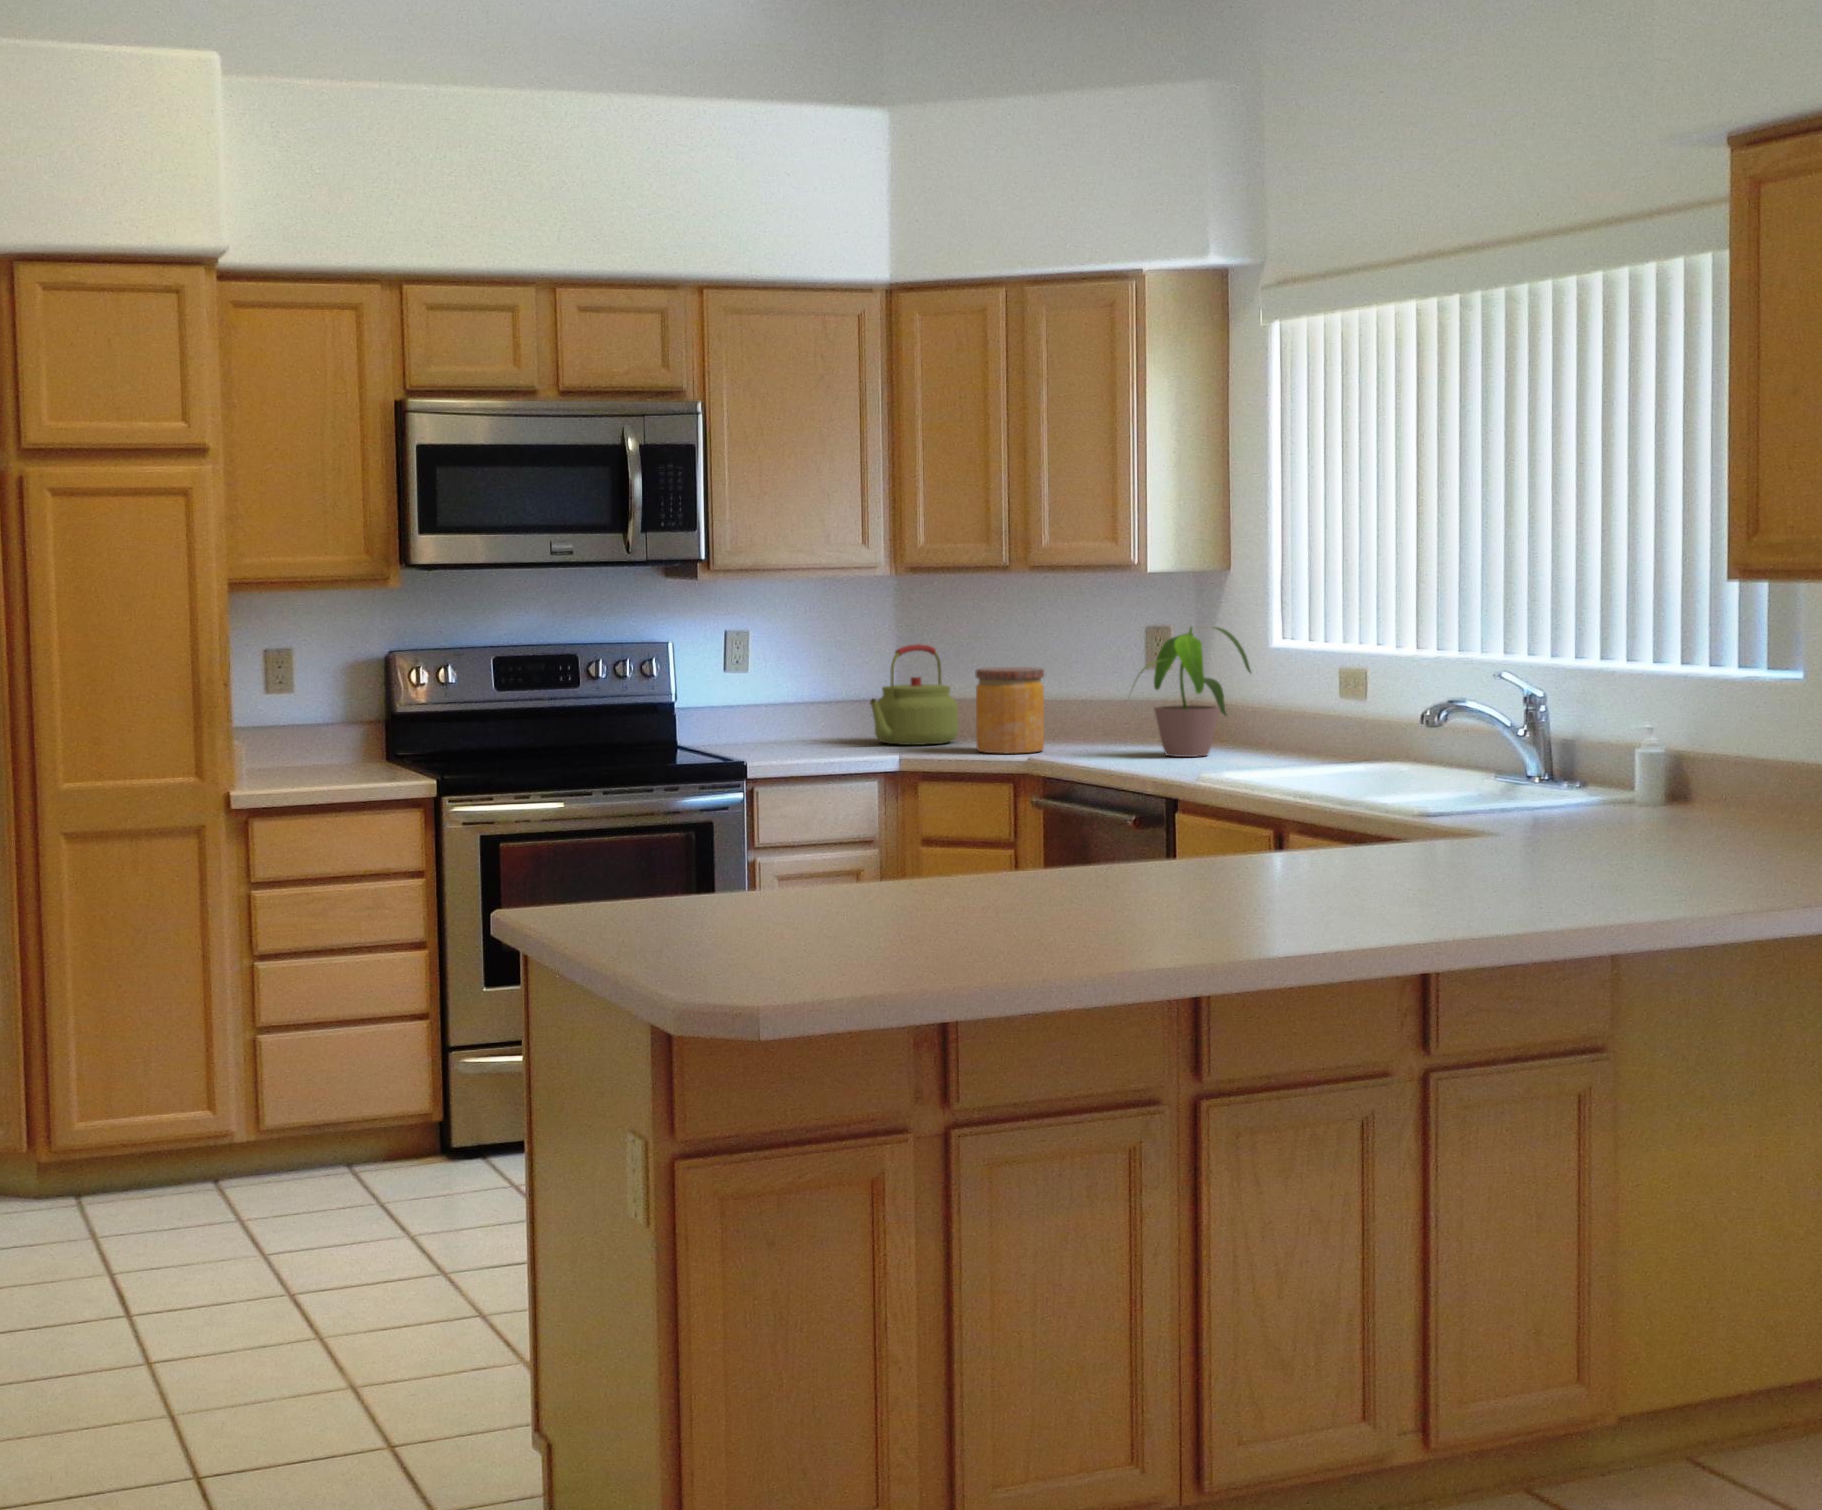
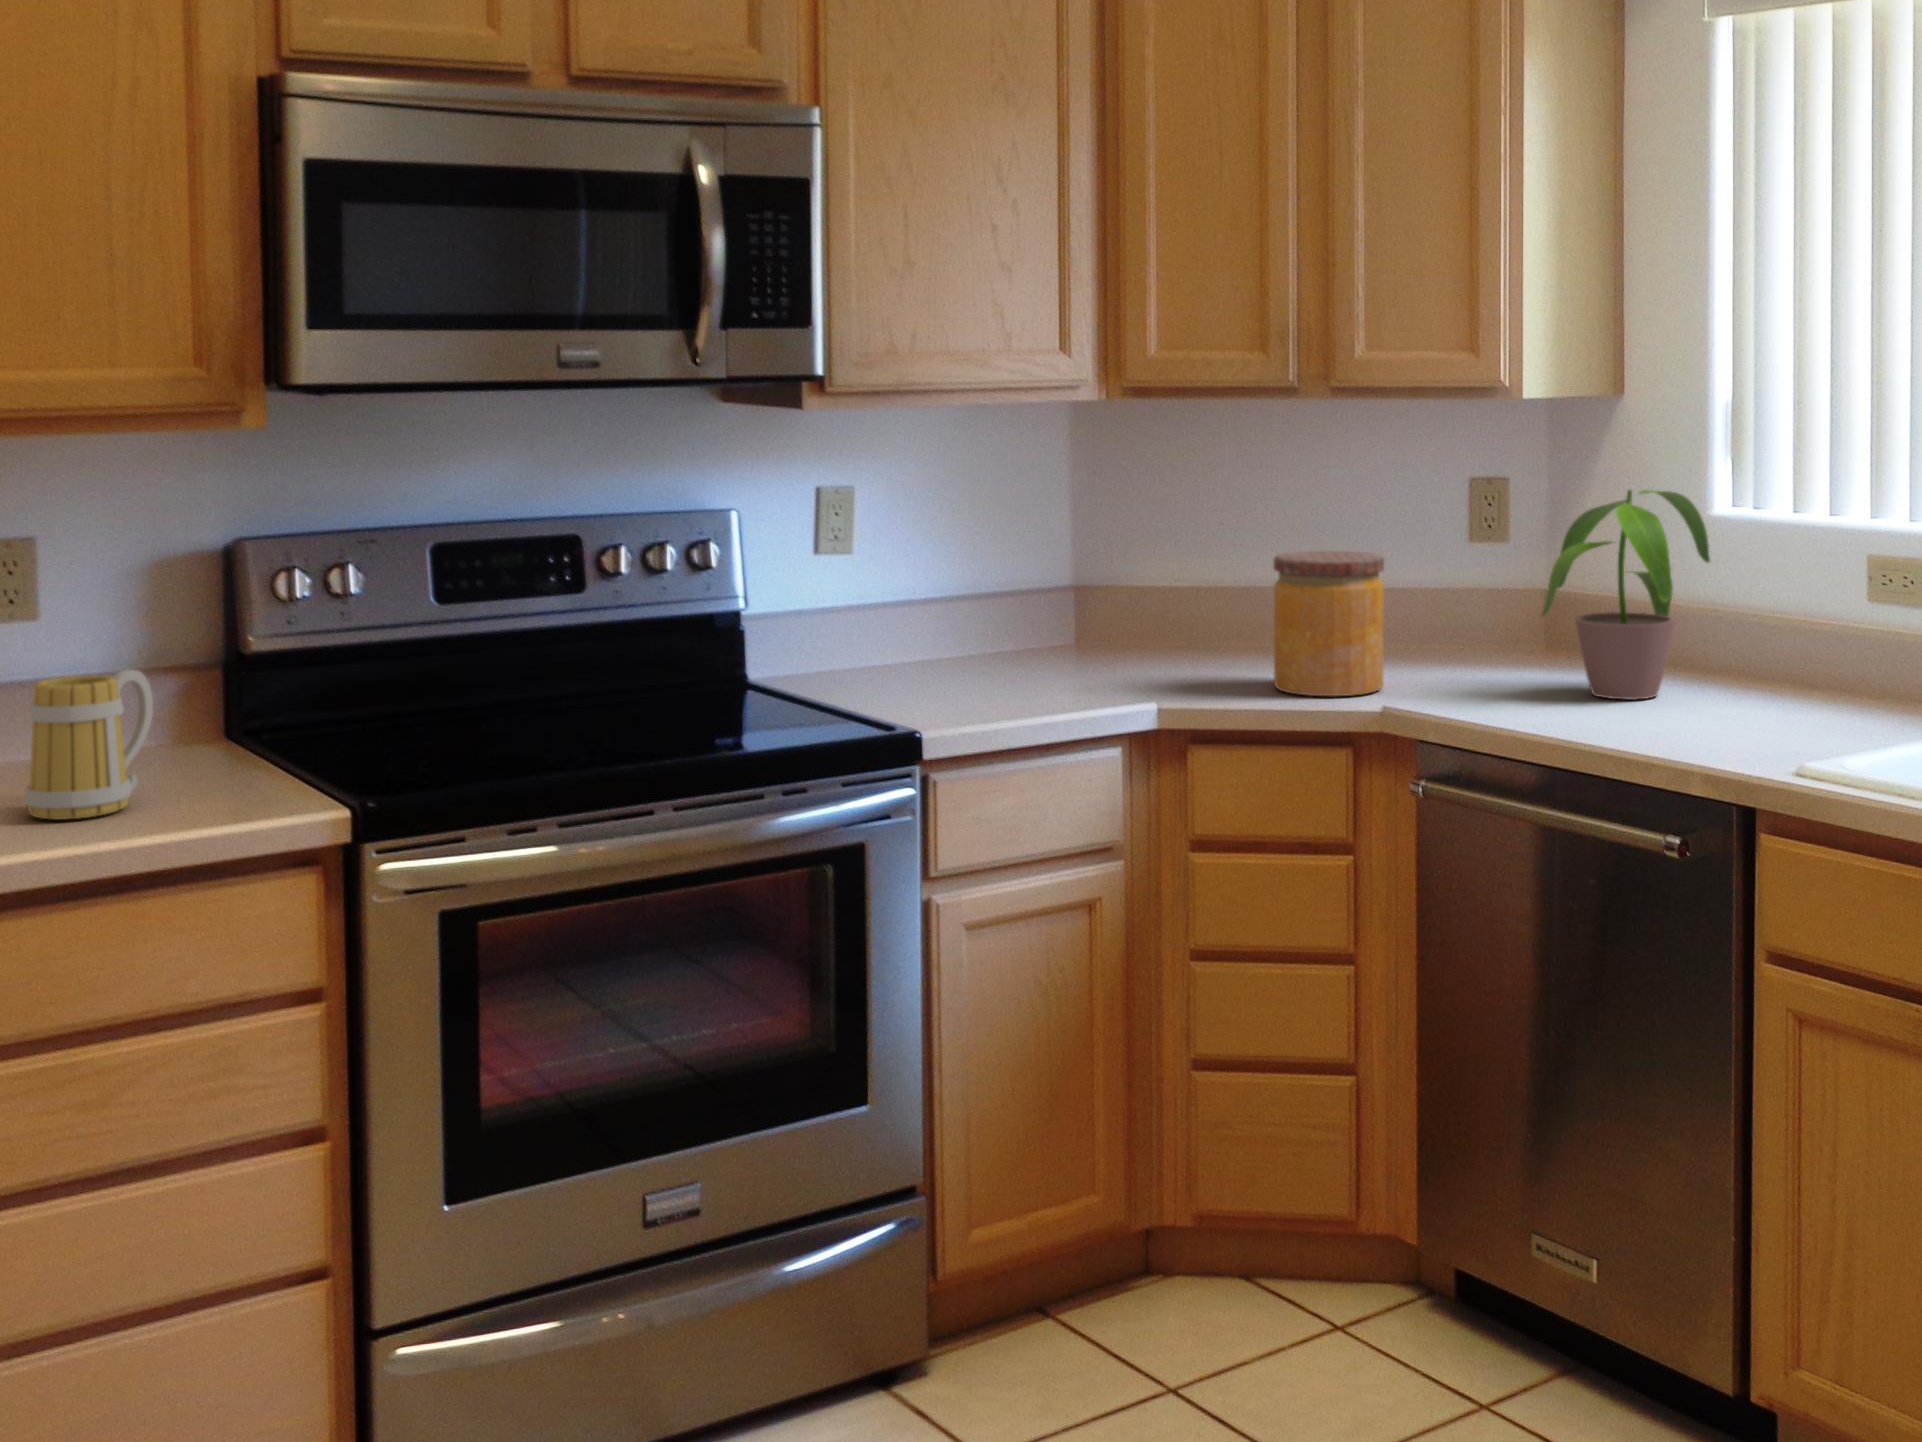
kettle: present [870,644,958,745] -> none [1076,511,1209,674]
mug: none [289,708,347,777] -> present [25,670,153,820]

